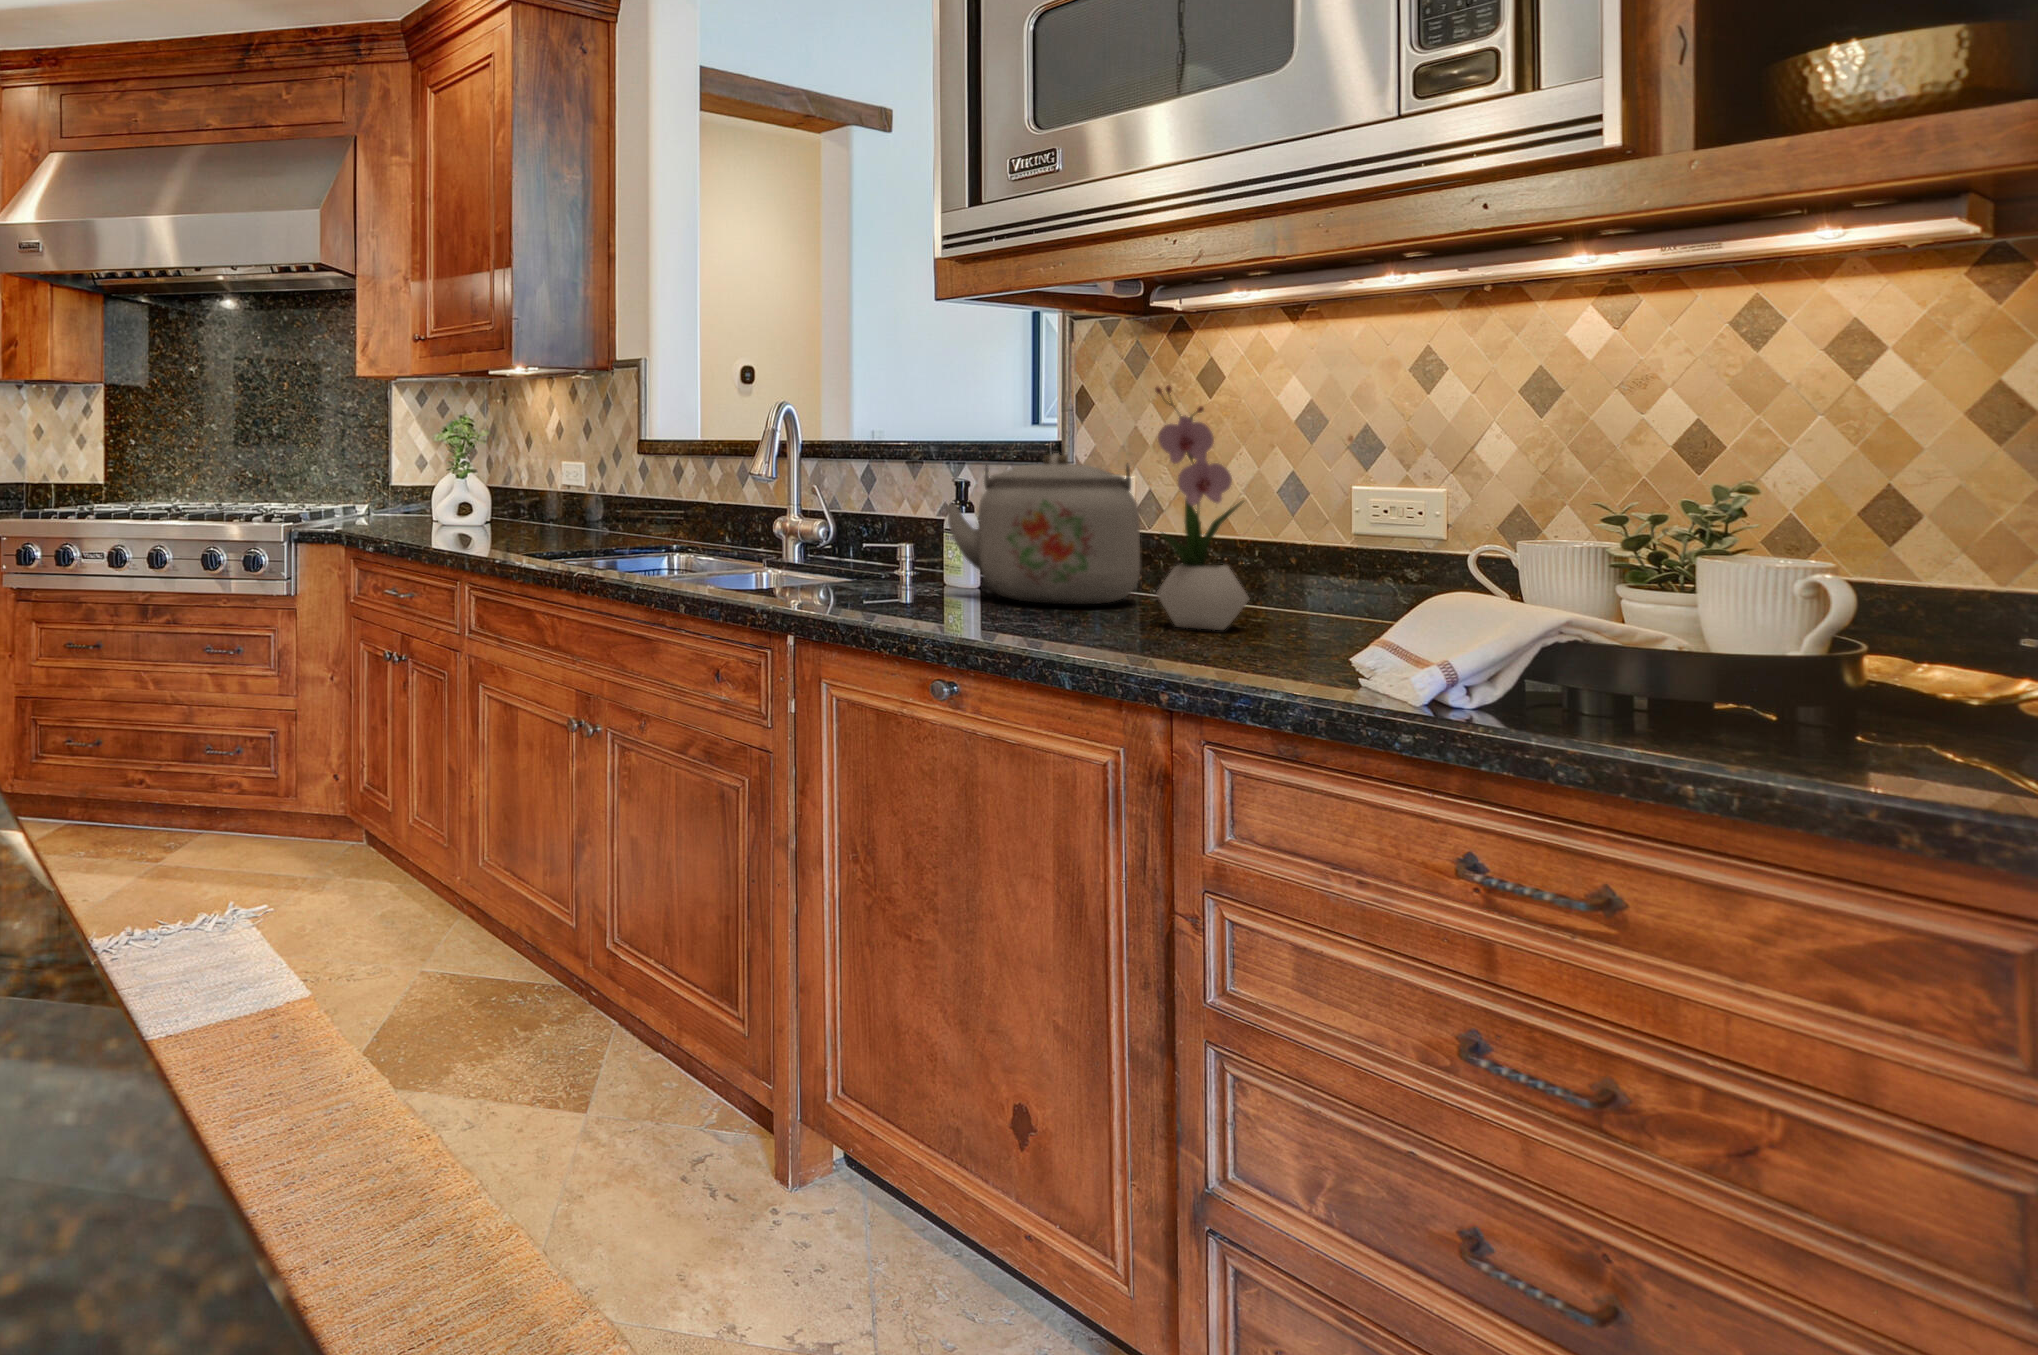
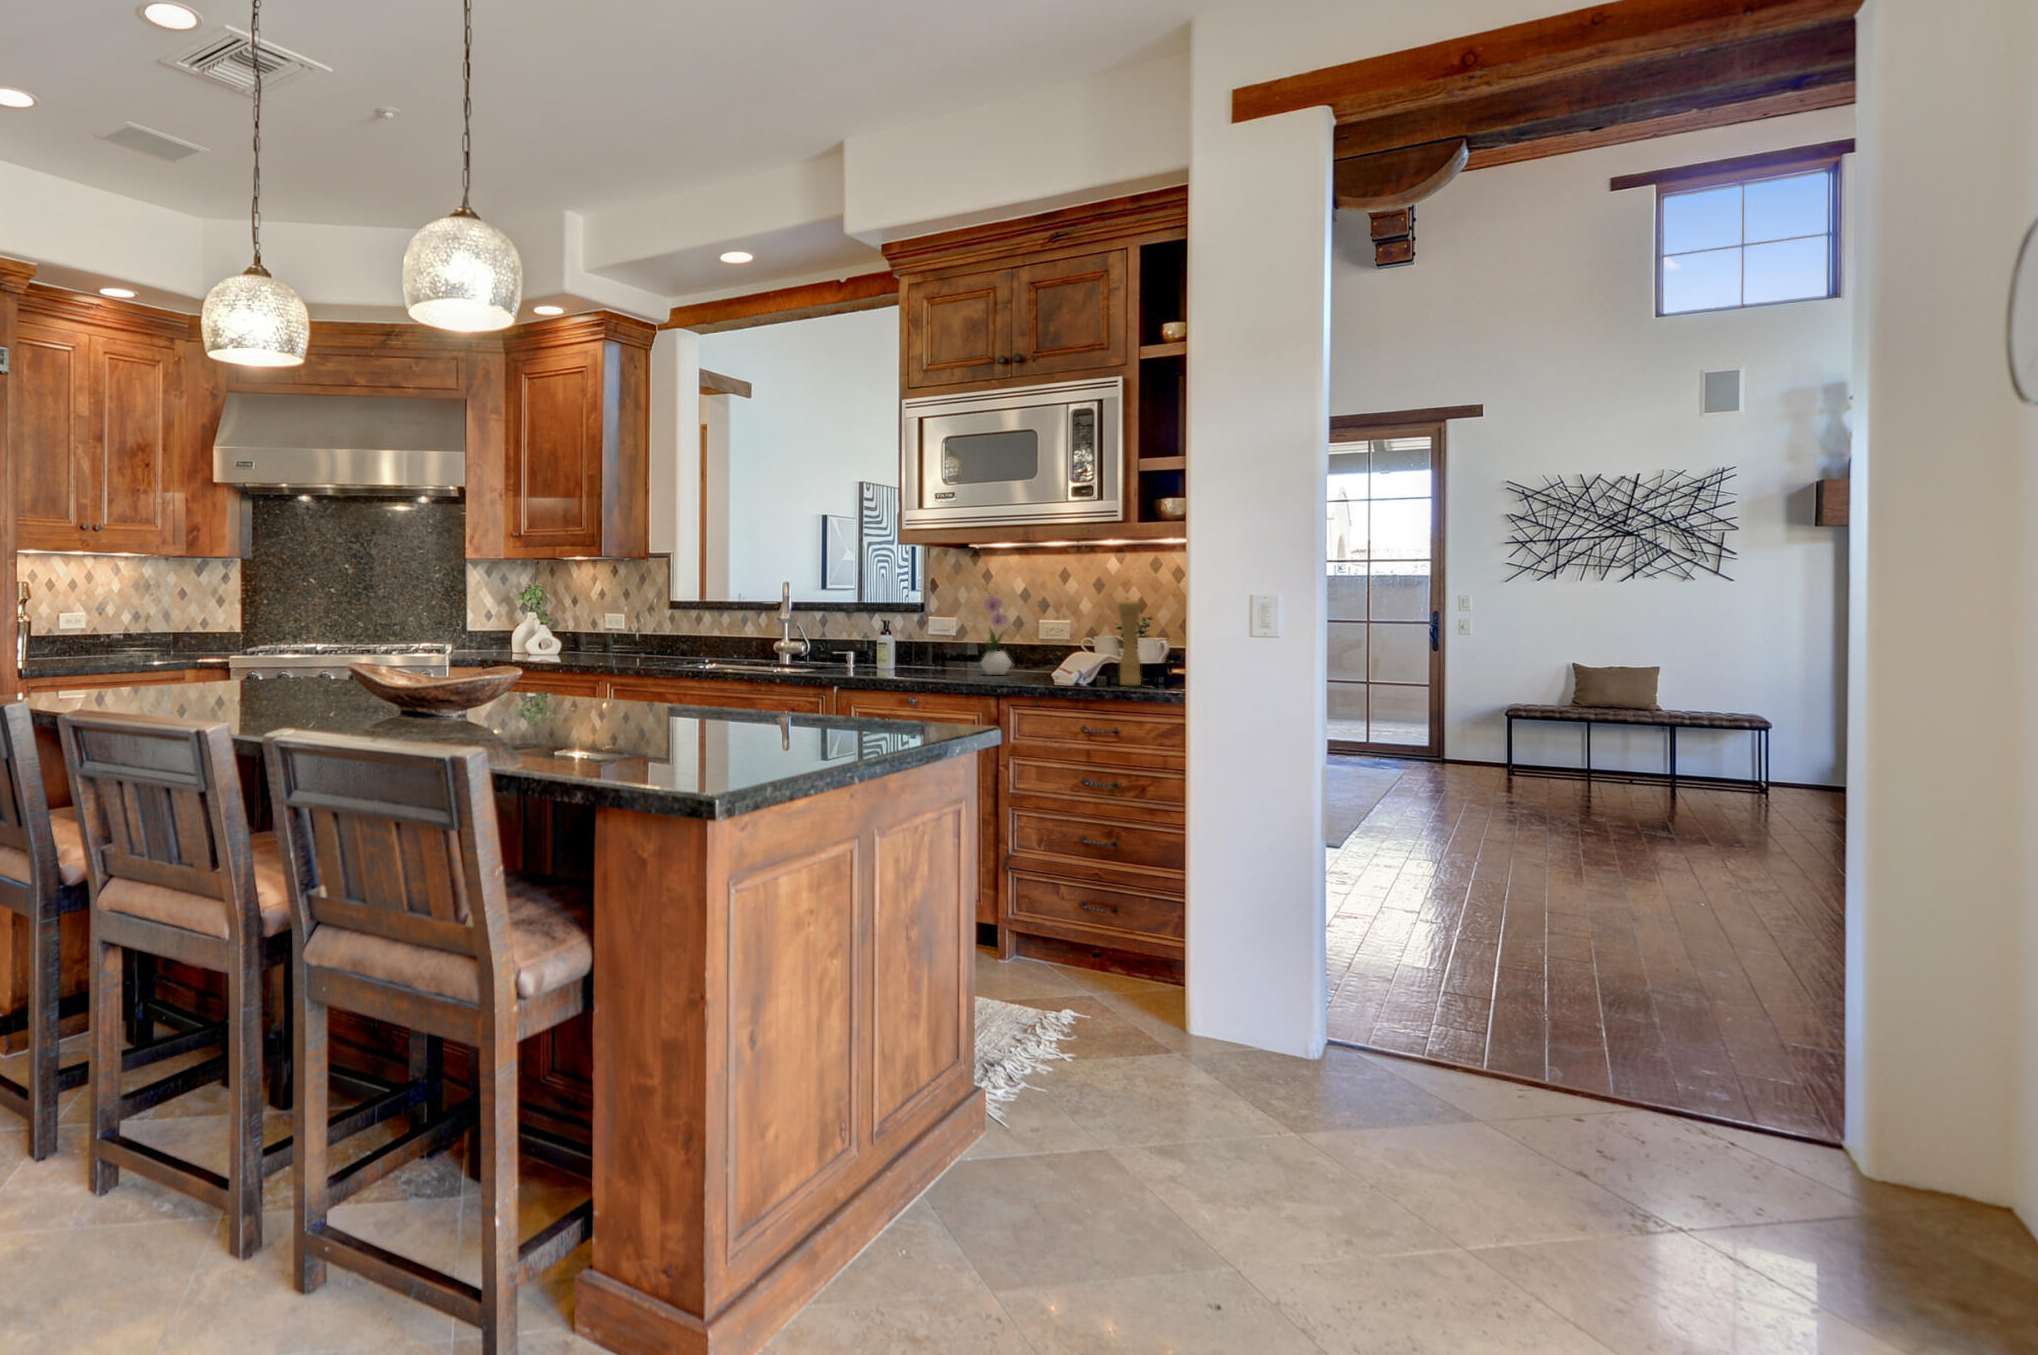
pepper mill: none [1623,409,1739,736] -> present [1118,599,1141,685]
kettle: present [945,453,1140,604] -> none [889,609,967,671]

